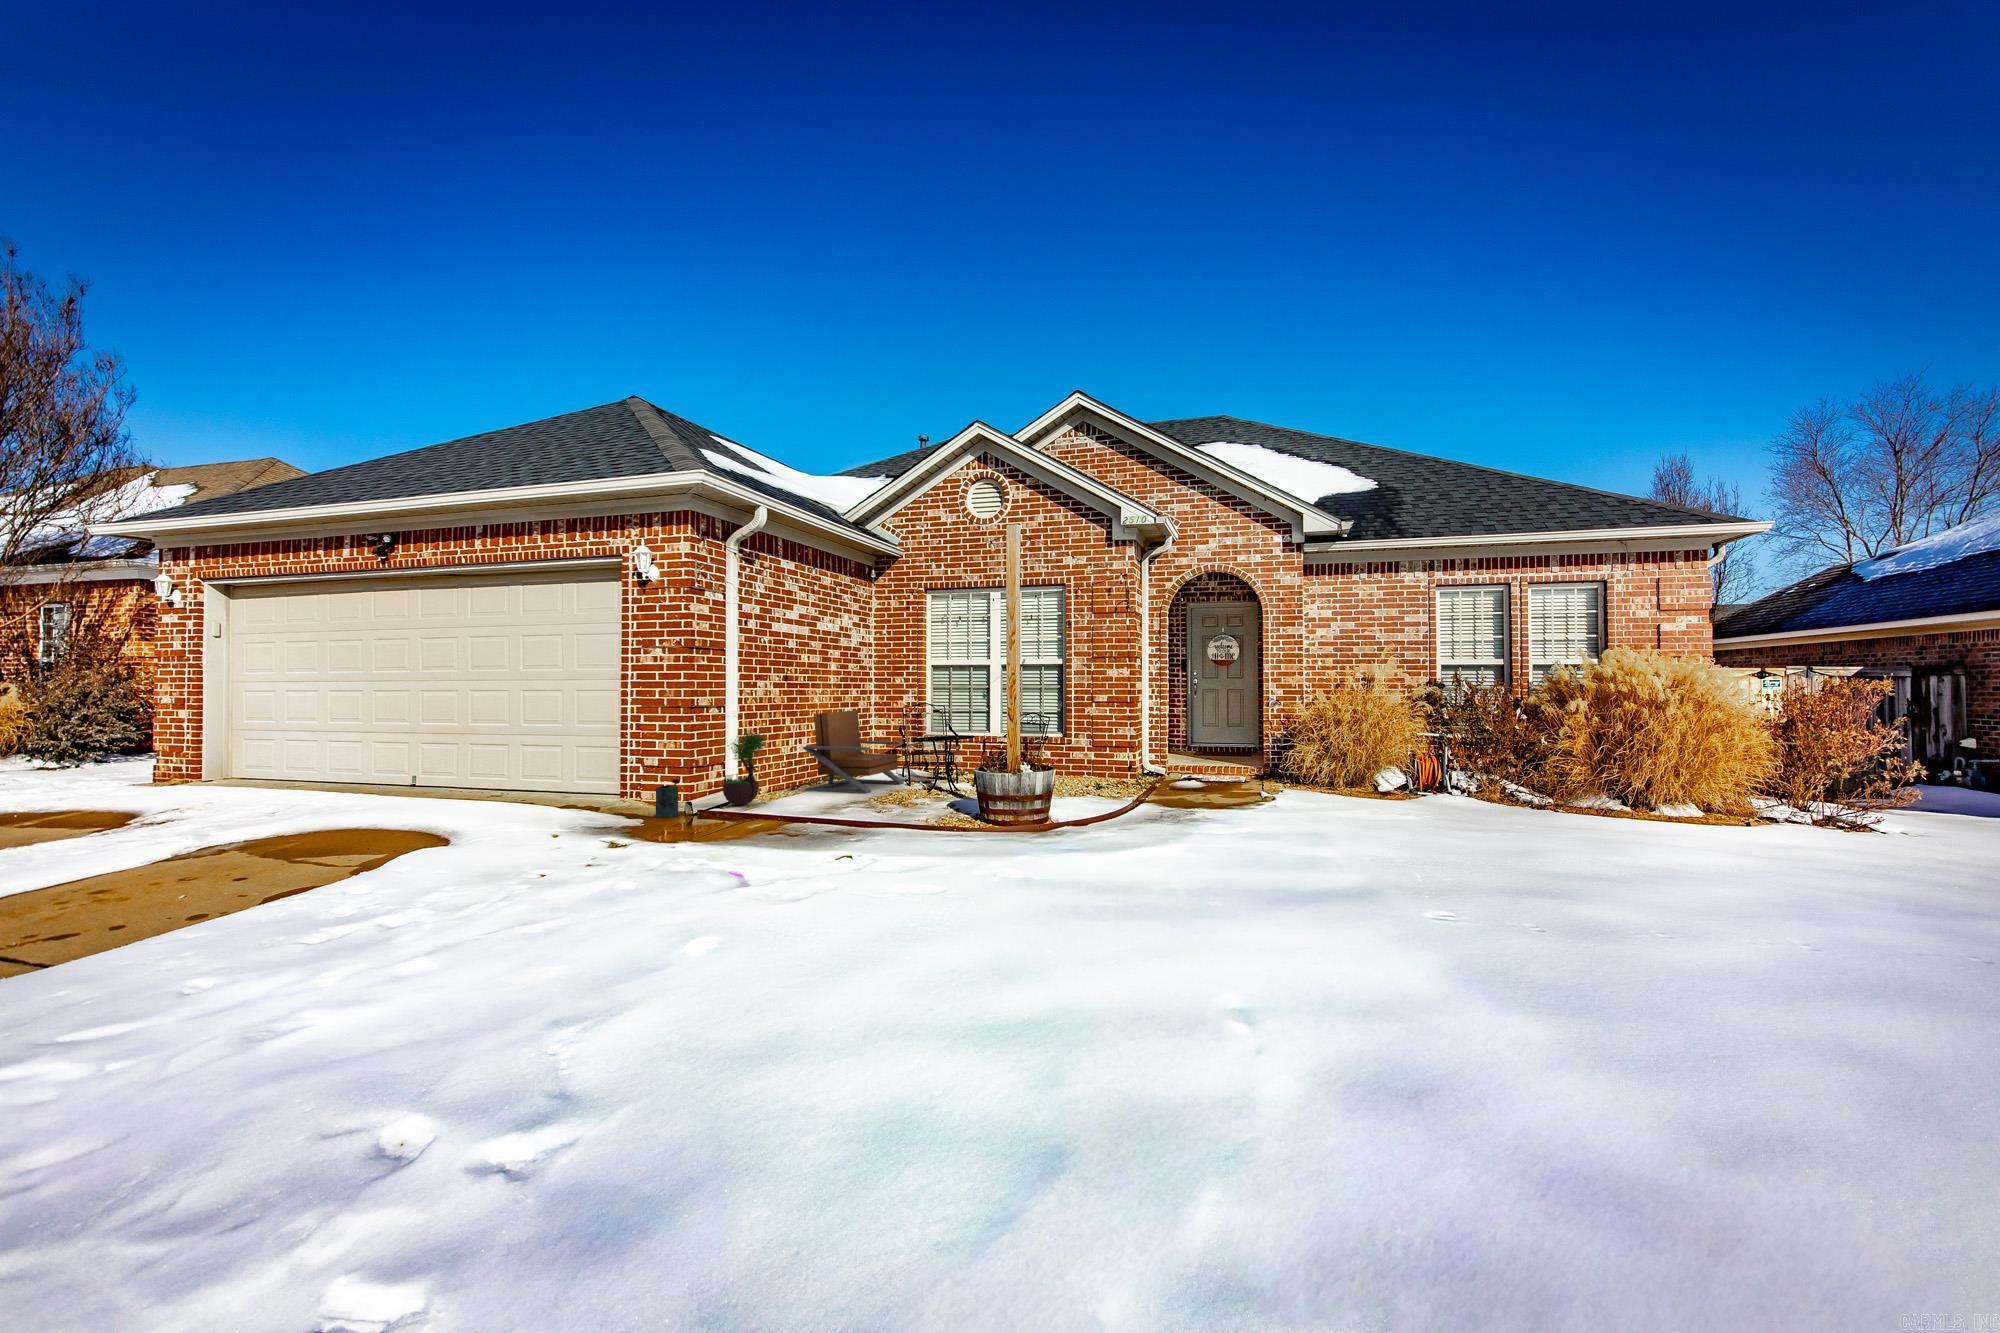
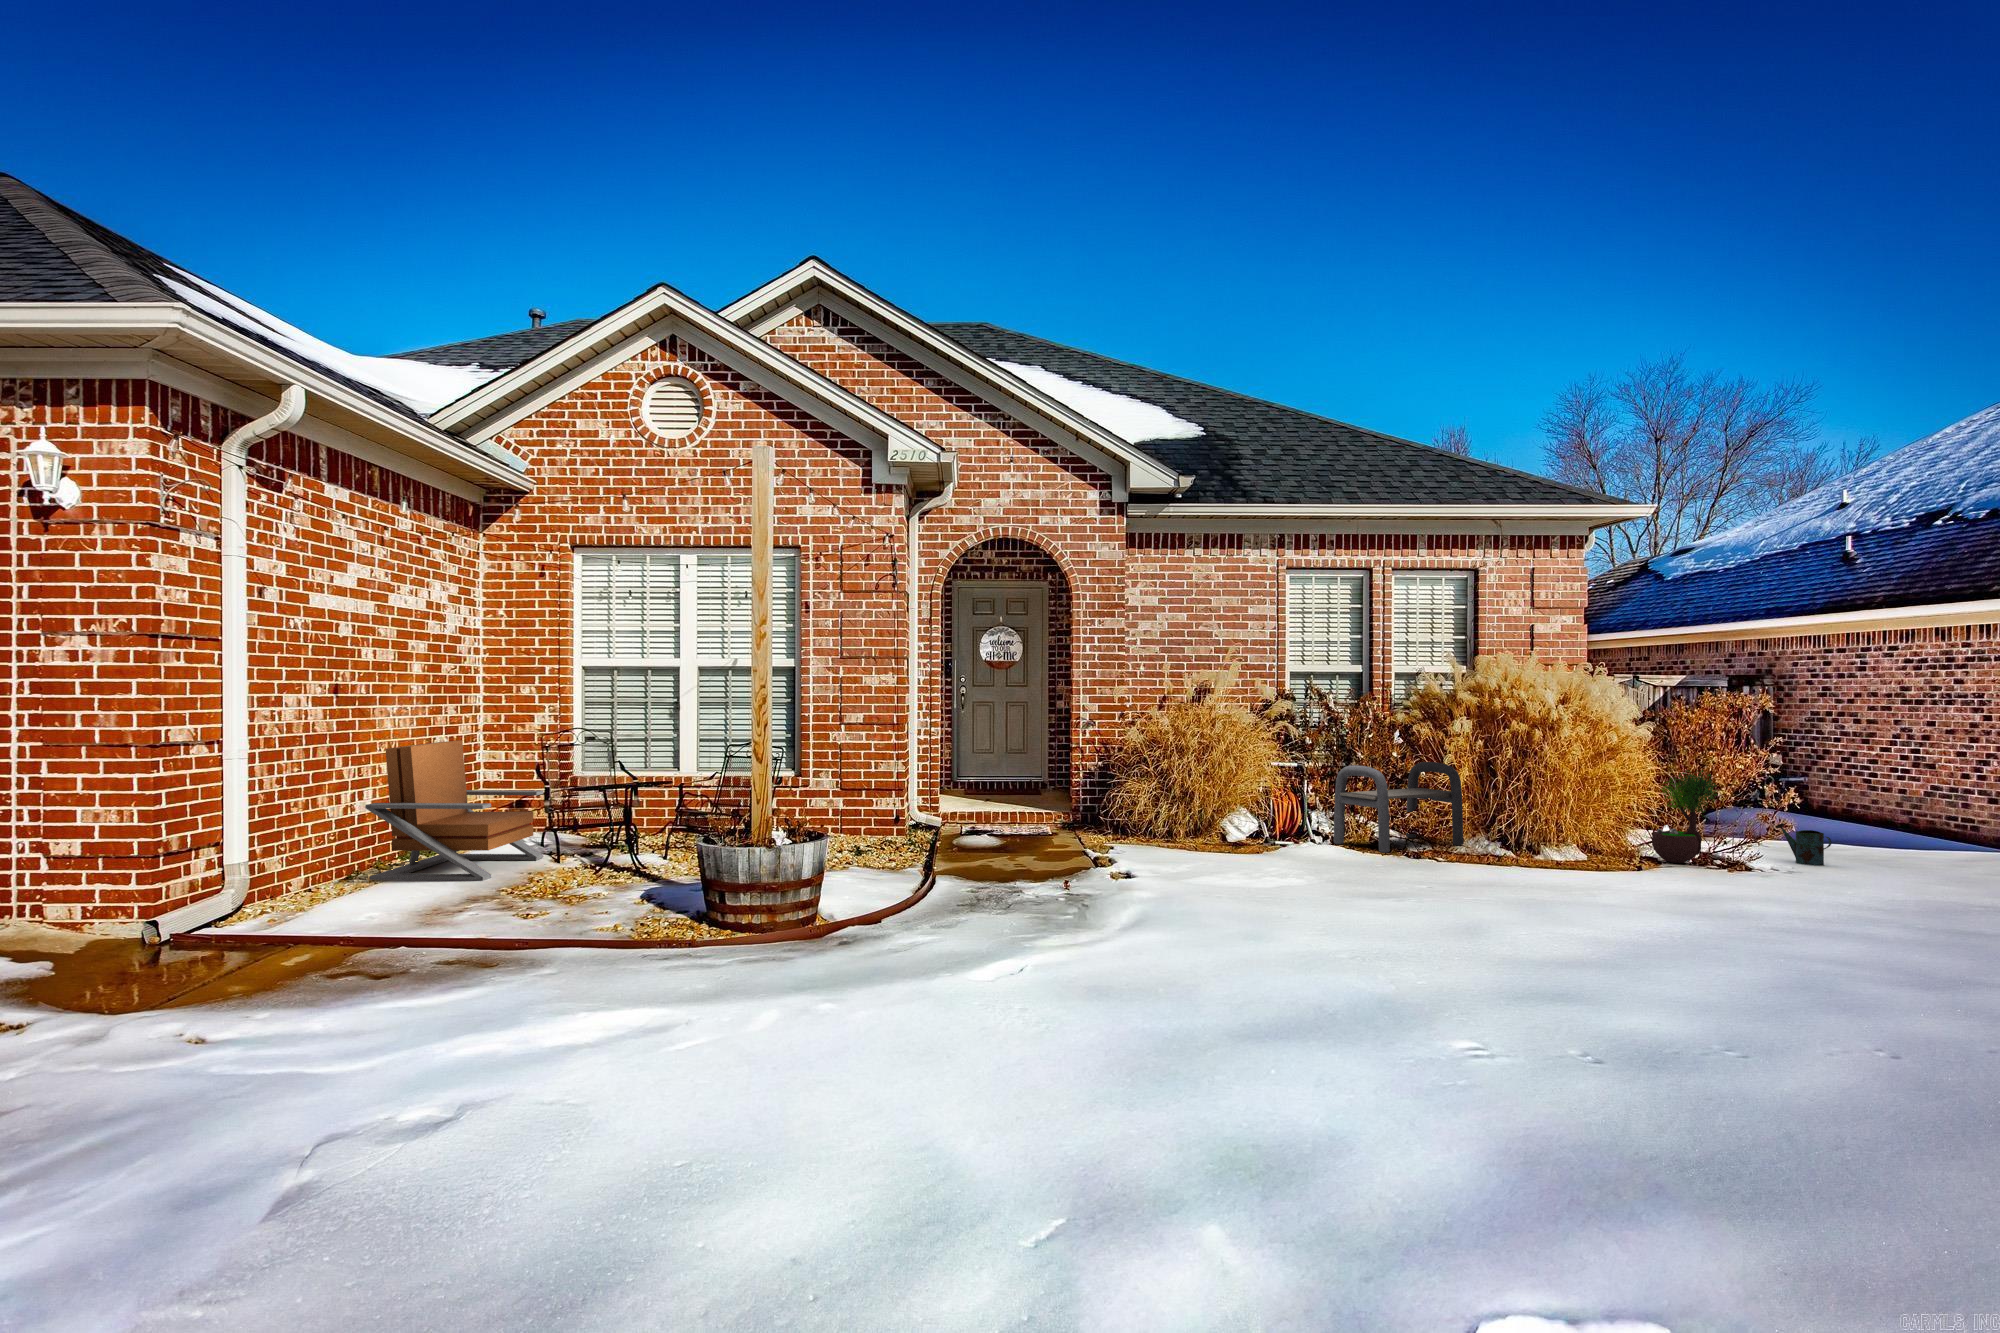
potted tree: present [723,729,768,805] -> present [1652,770,1718,863]
bench: none [1456,734,1568,801] -> present [1334,762,1463,853]
watering can: present [656,779,680,818] -> present [1776,823,1831,866]

